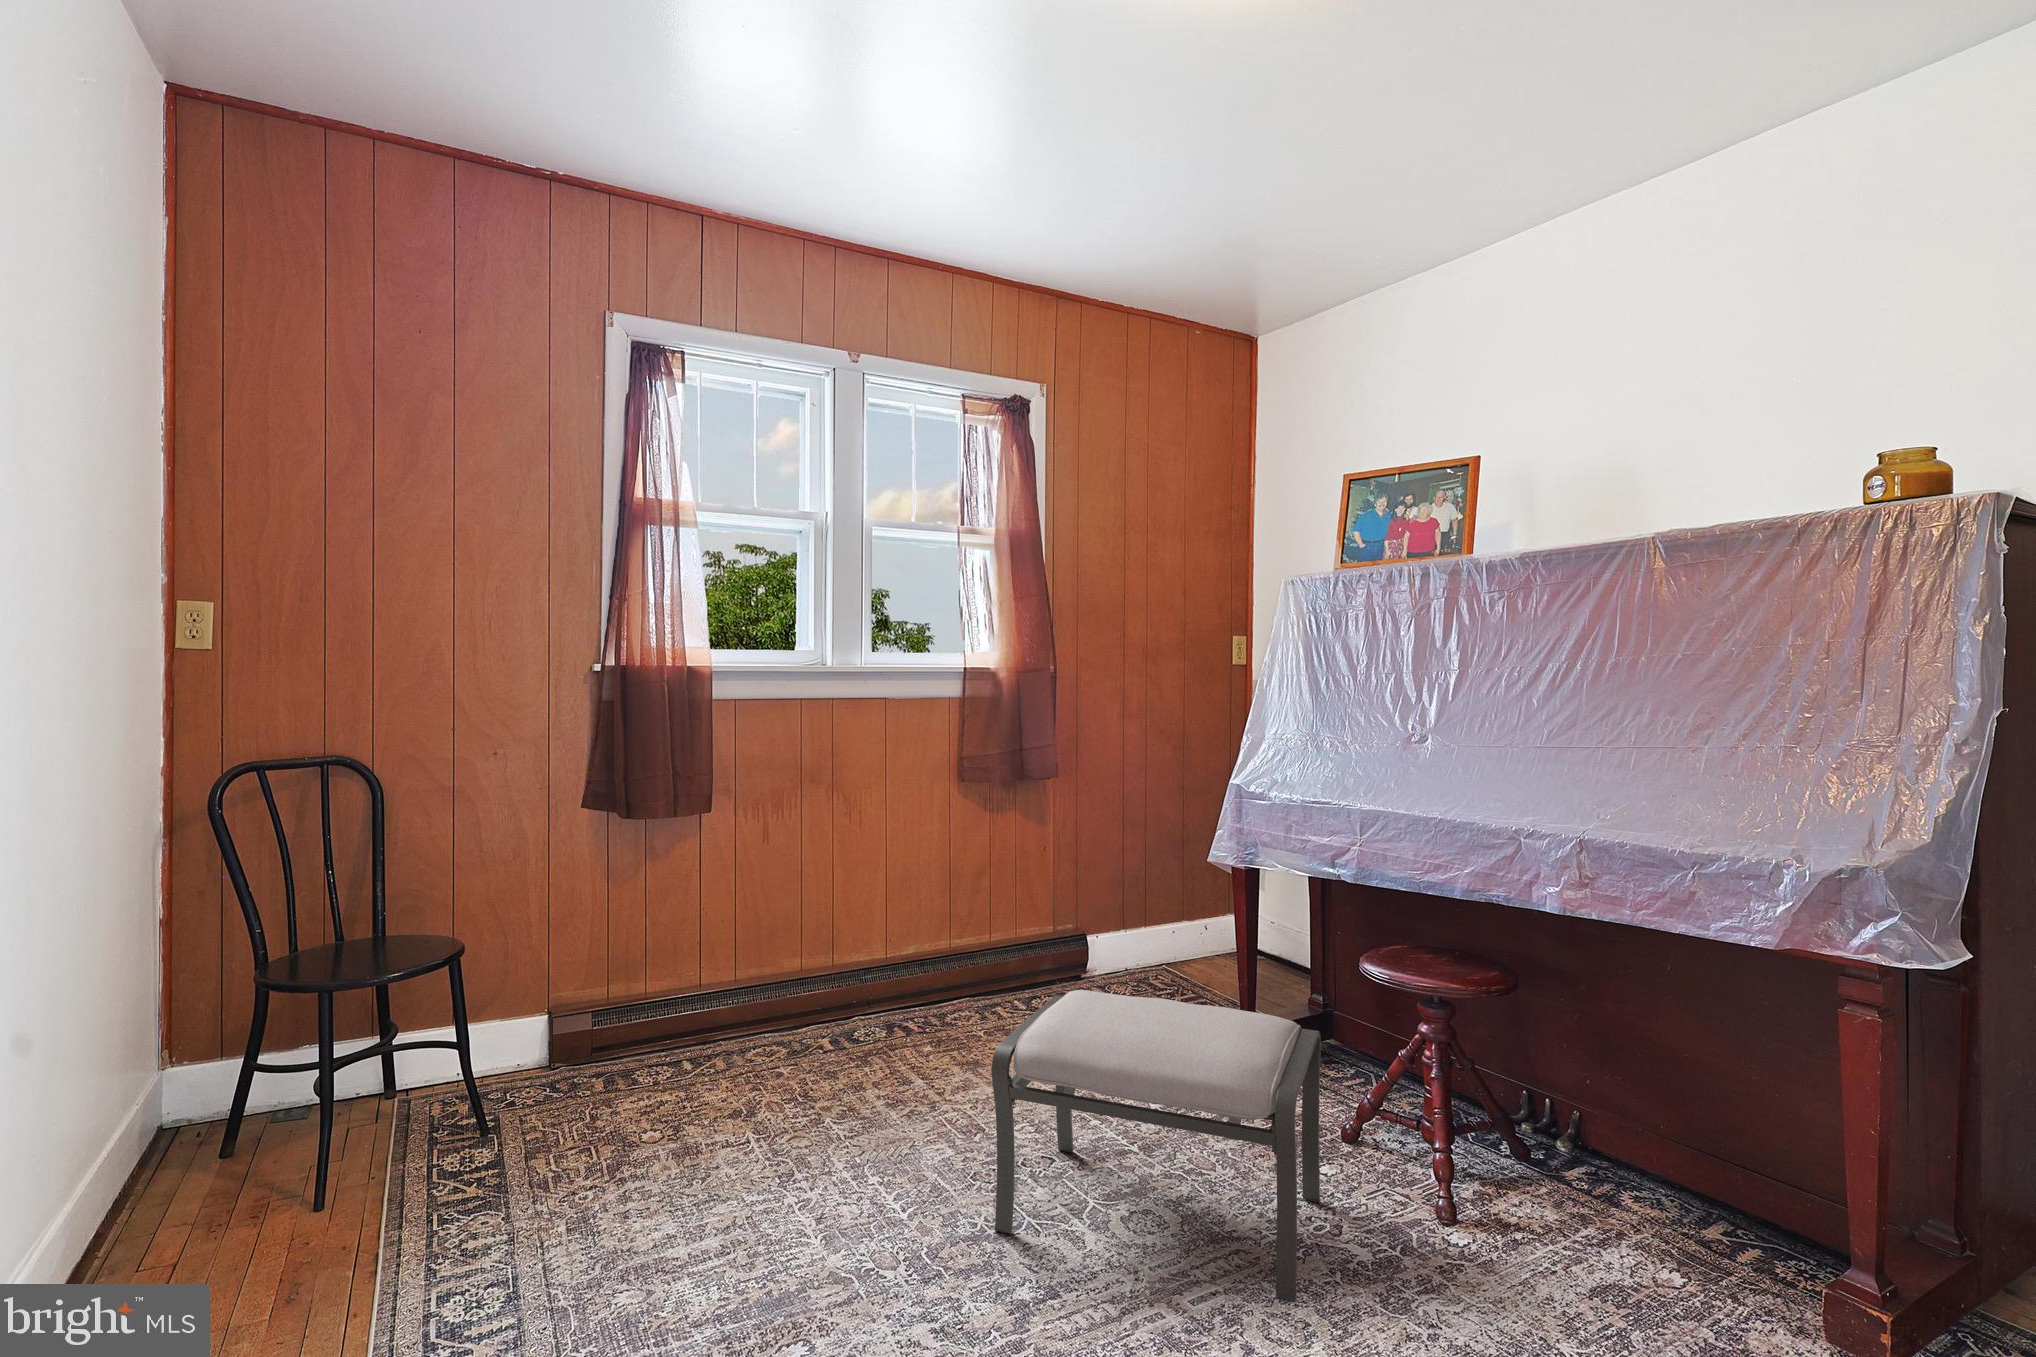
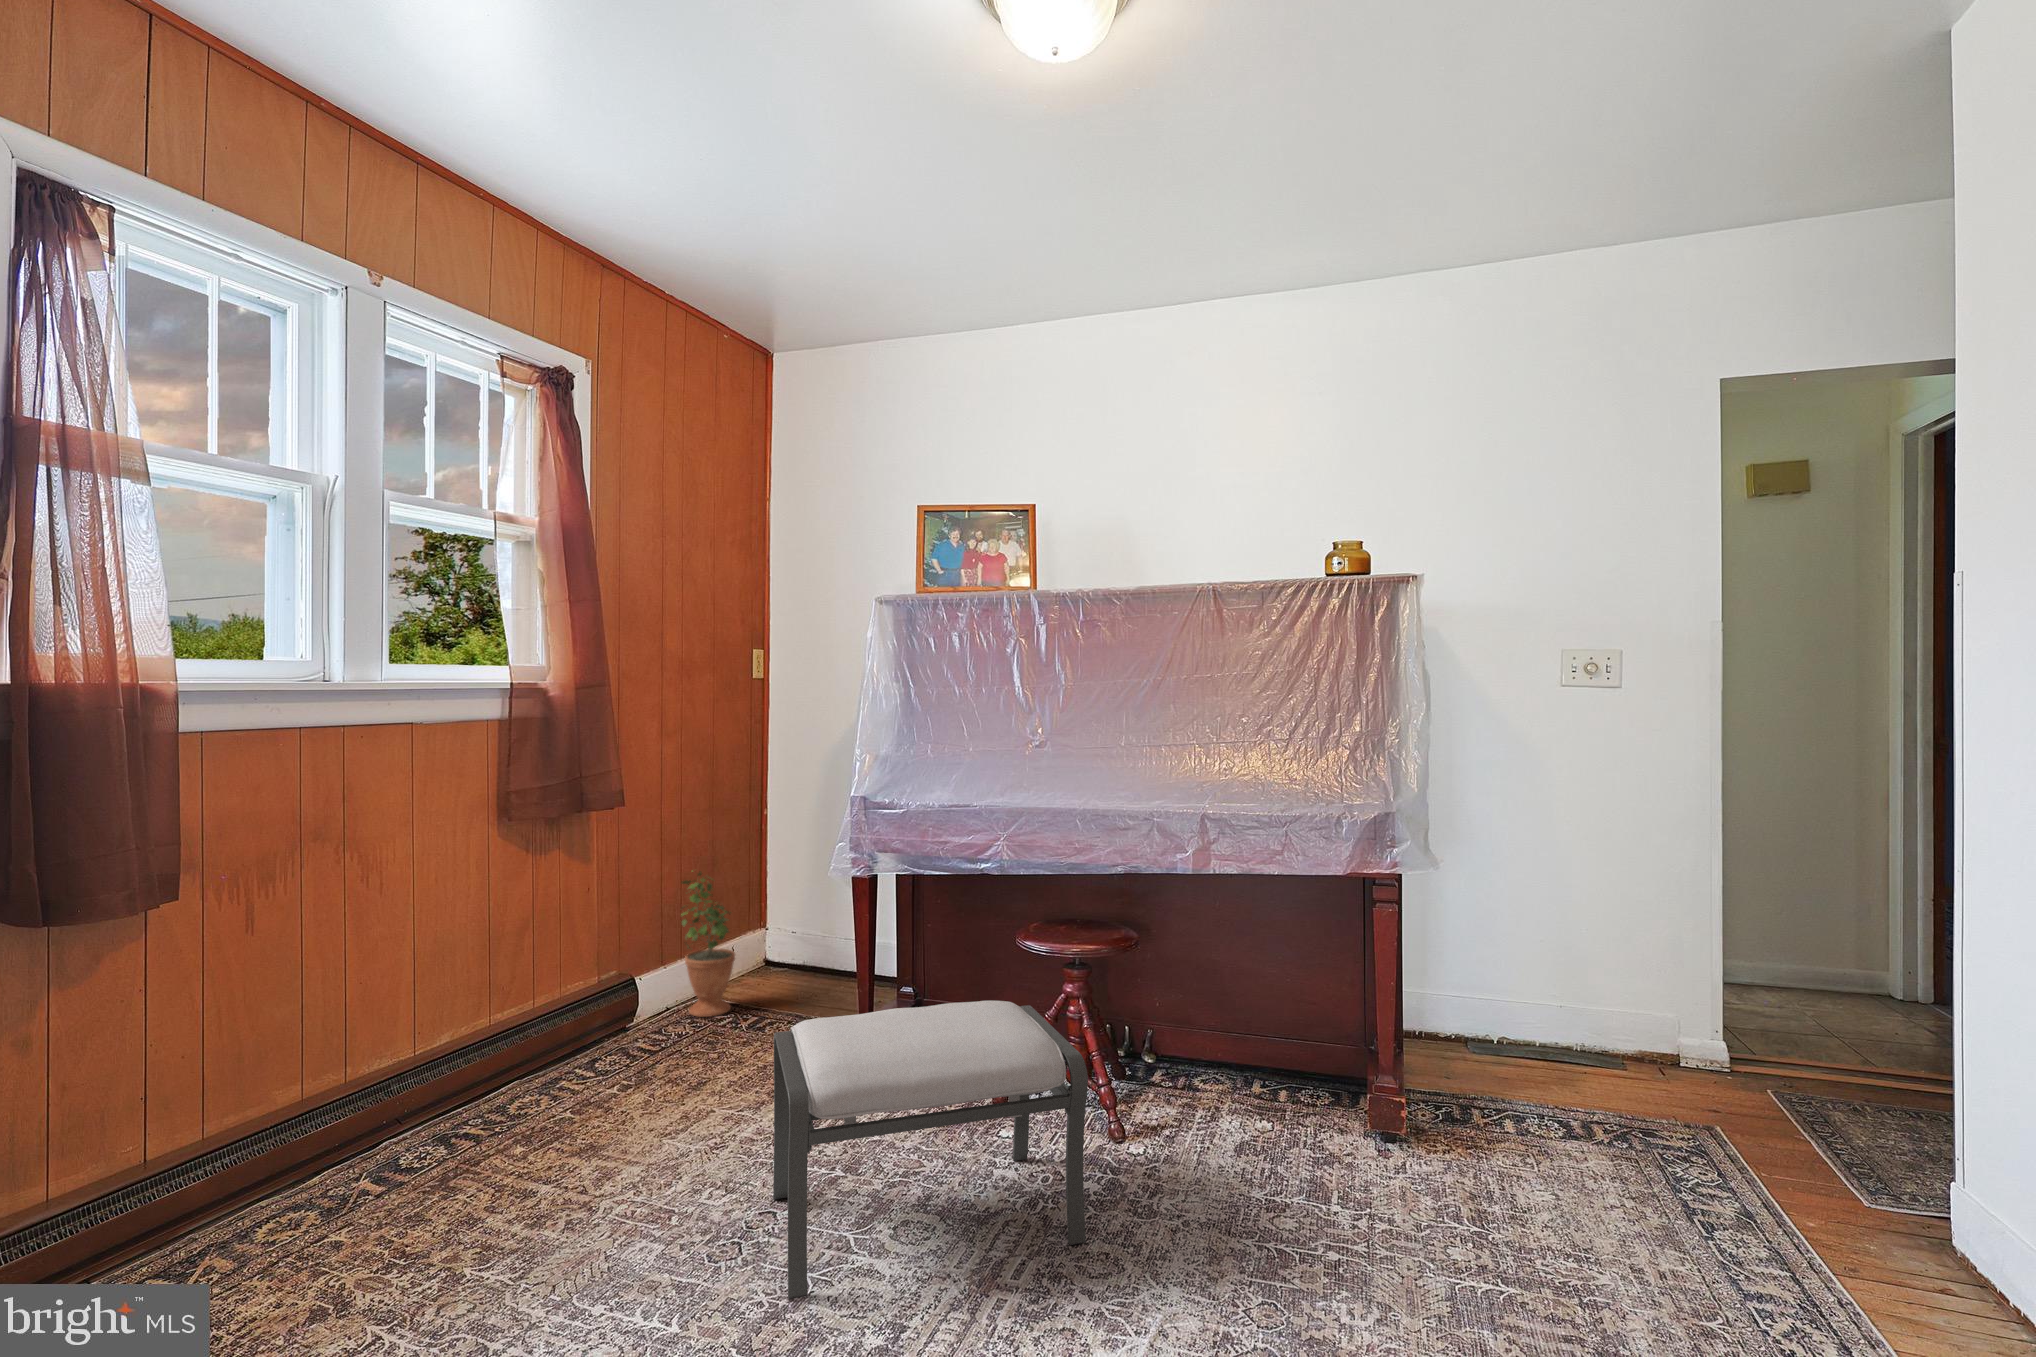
potted plant: none [1129,839,1184,983] -> present [682,871,735,1017]

